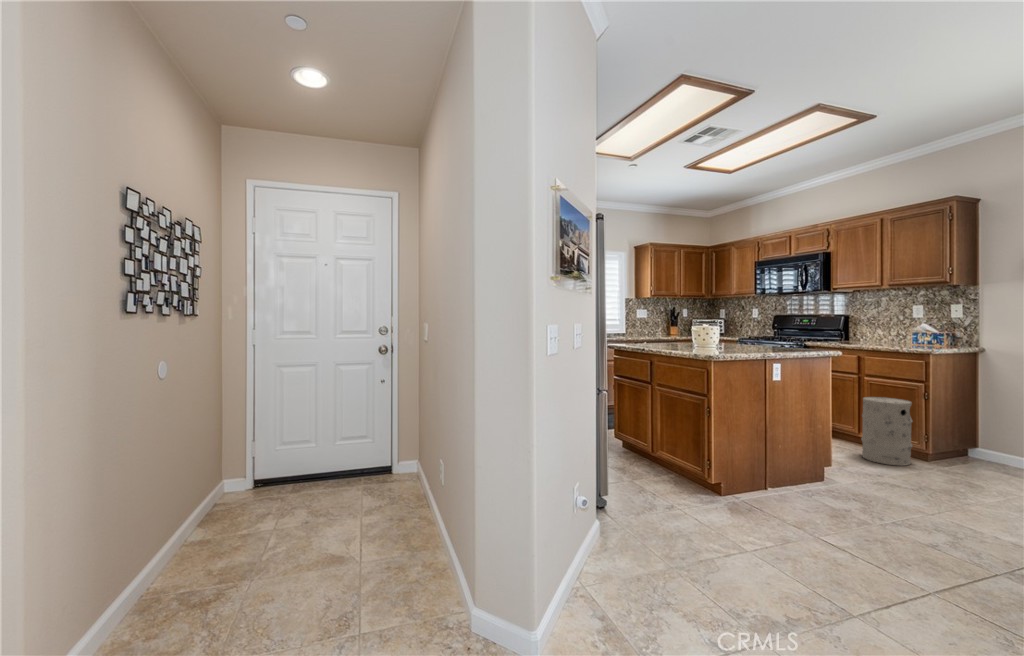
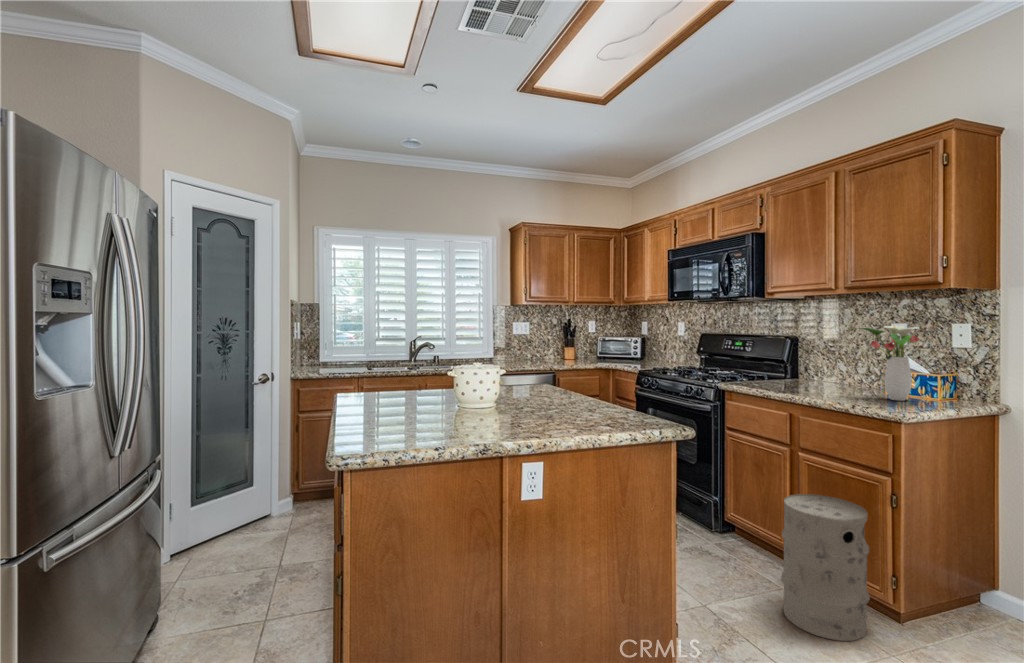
flower arrangement: none [894,306,936,346] -> present [860,325,919,401]

